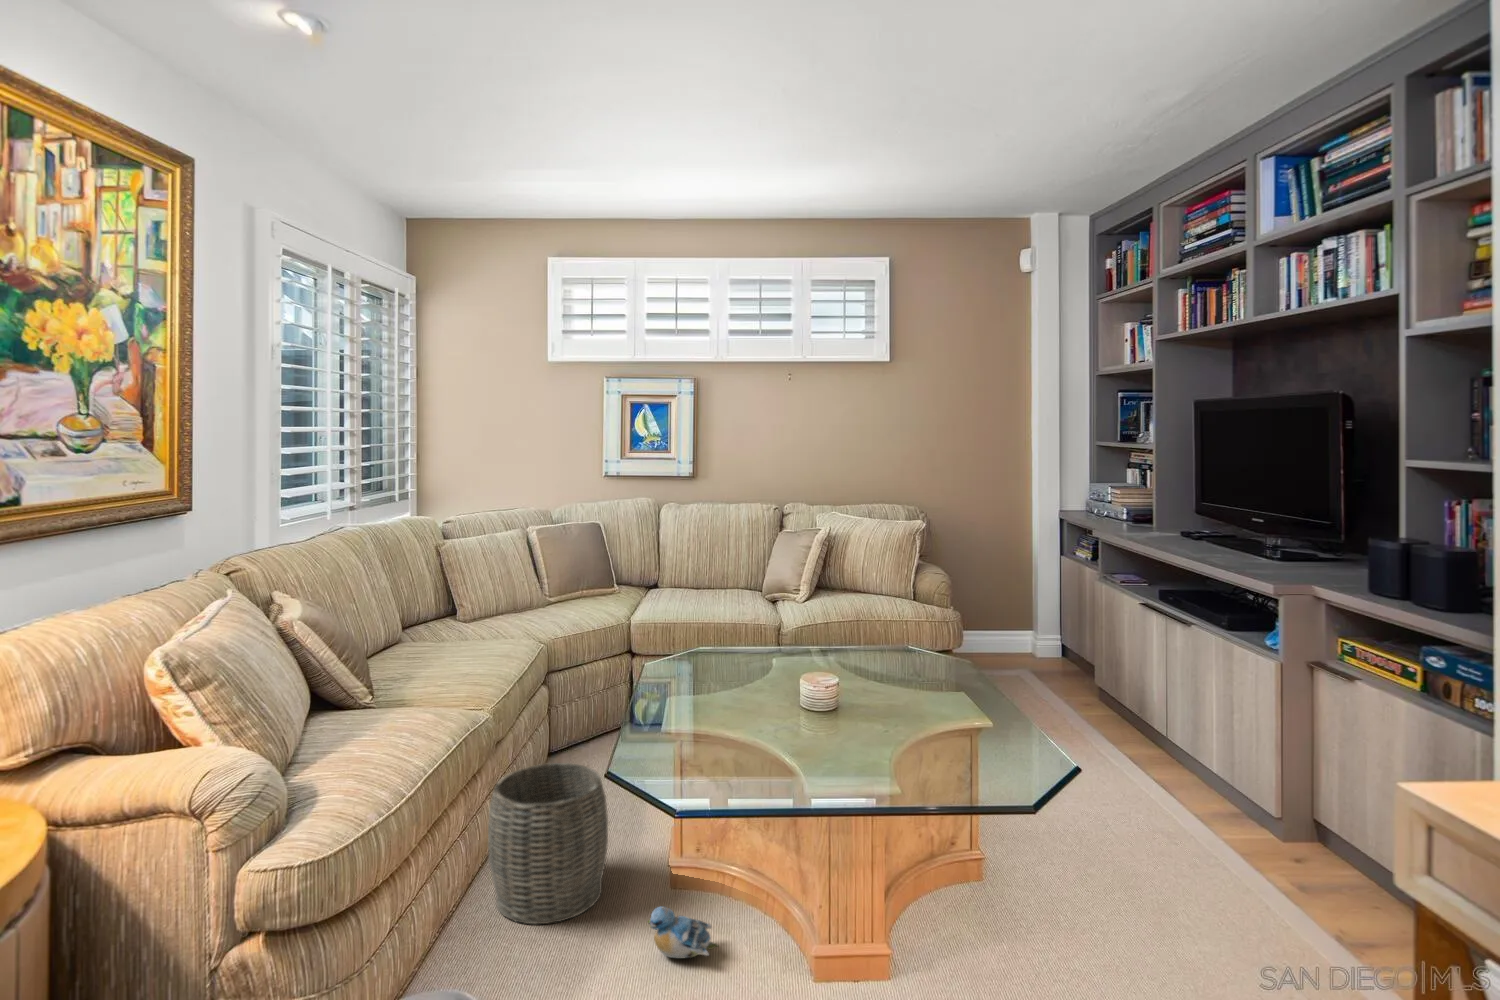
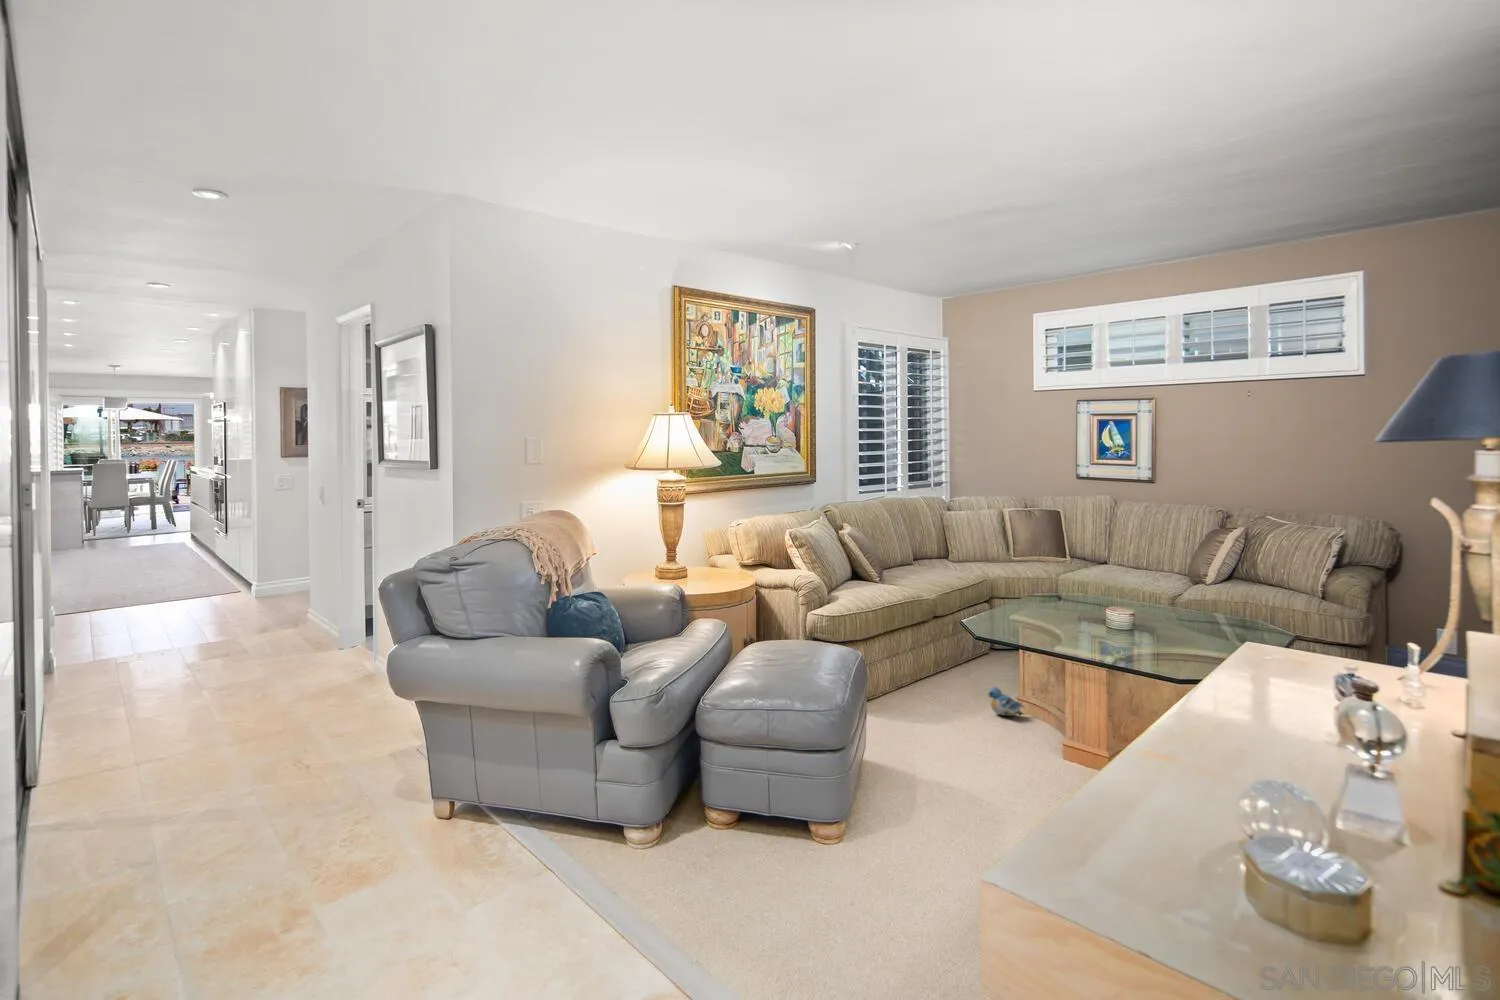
woven basket: present [488,763,608,924] -> none [923,622,988,697]

